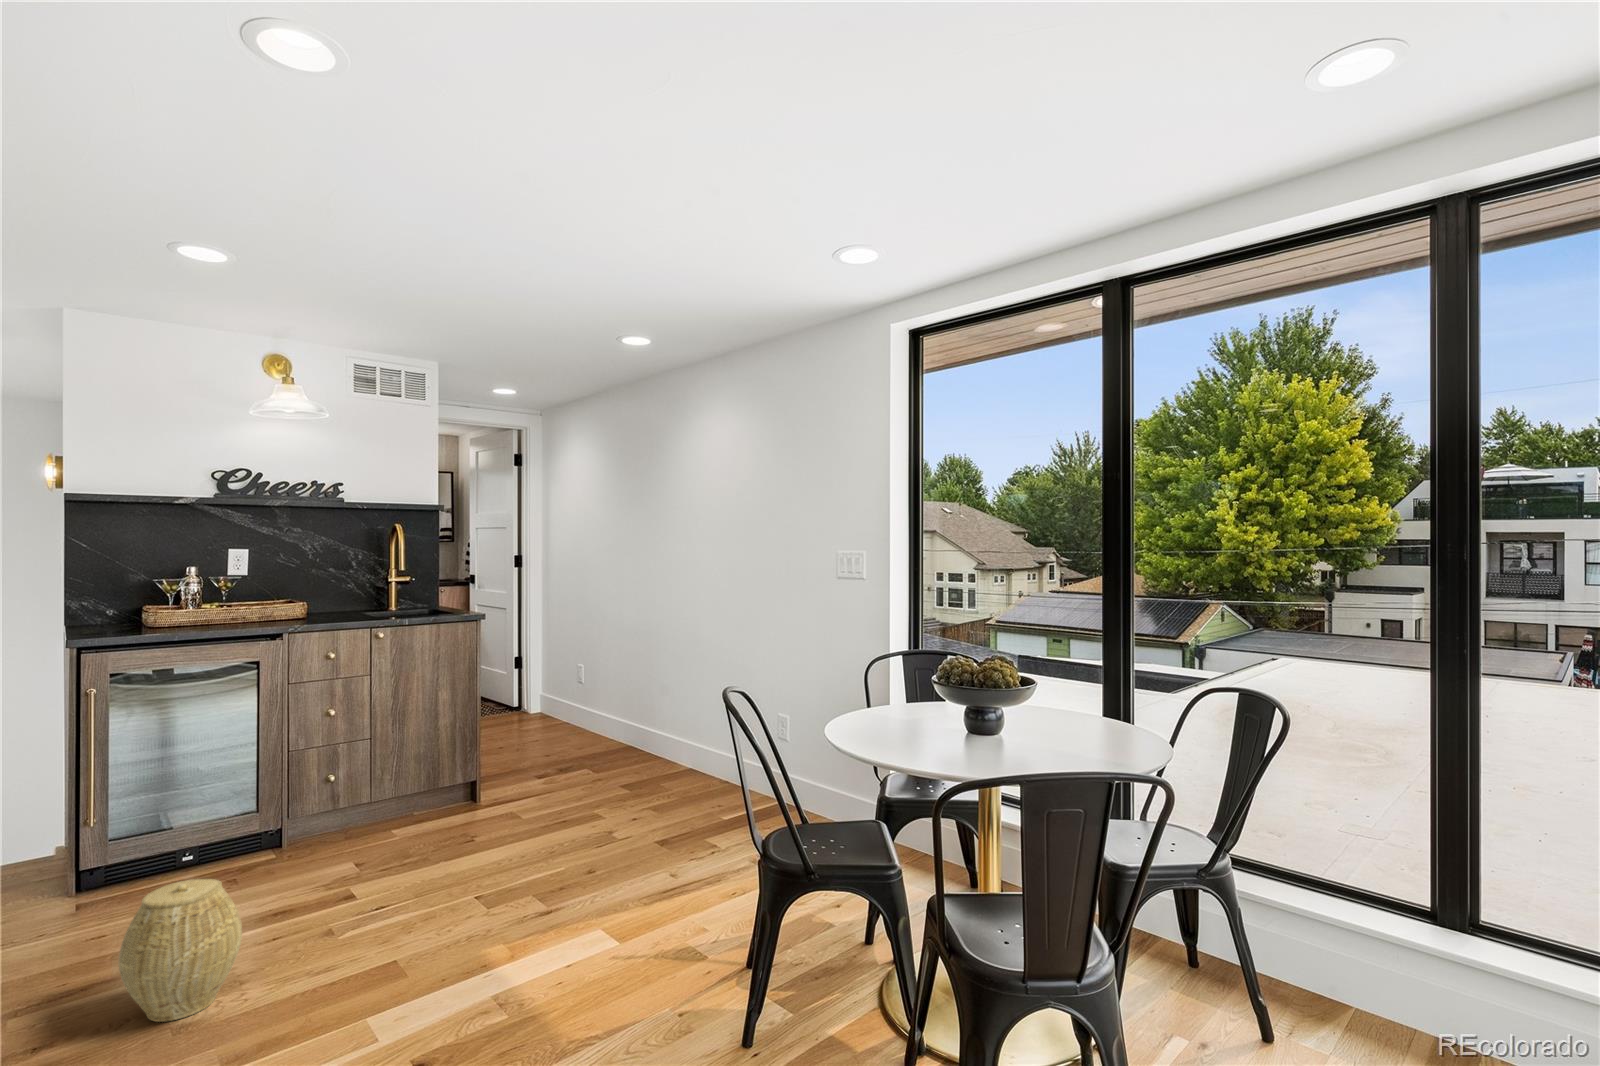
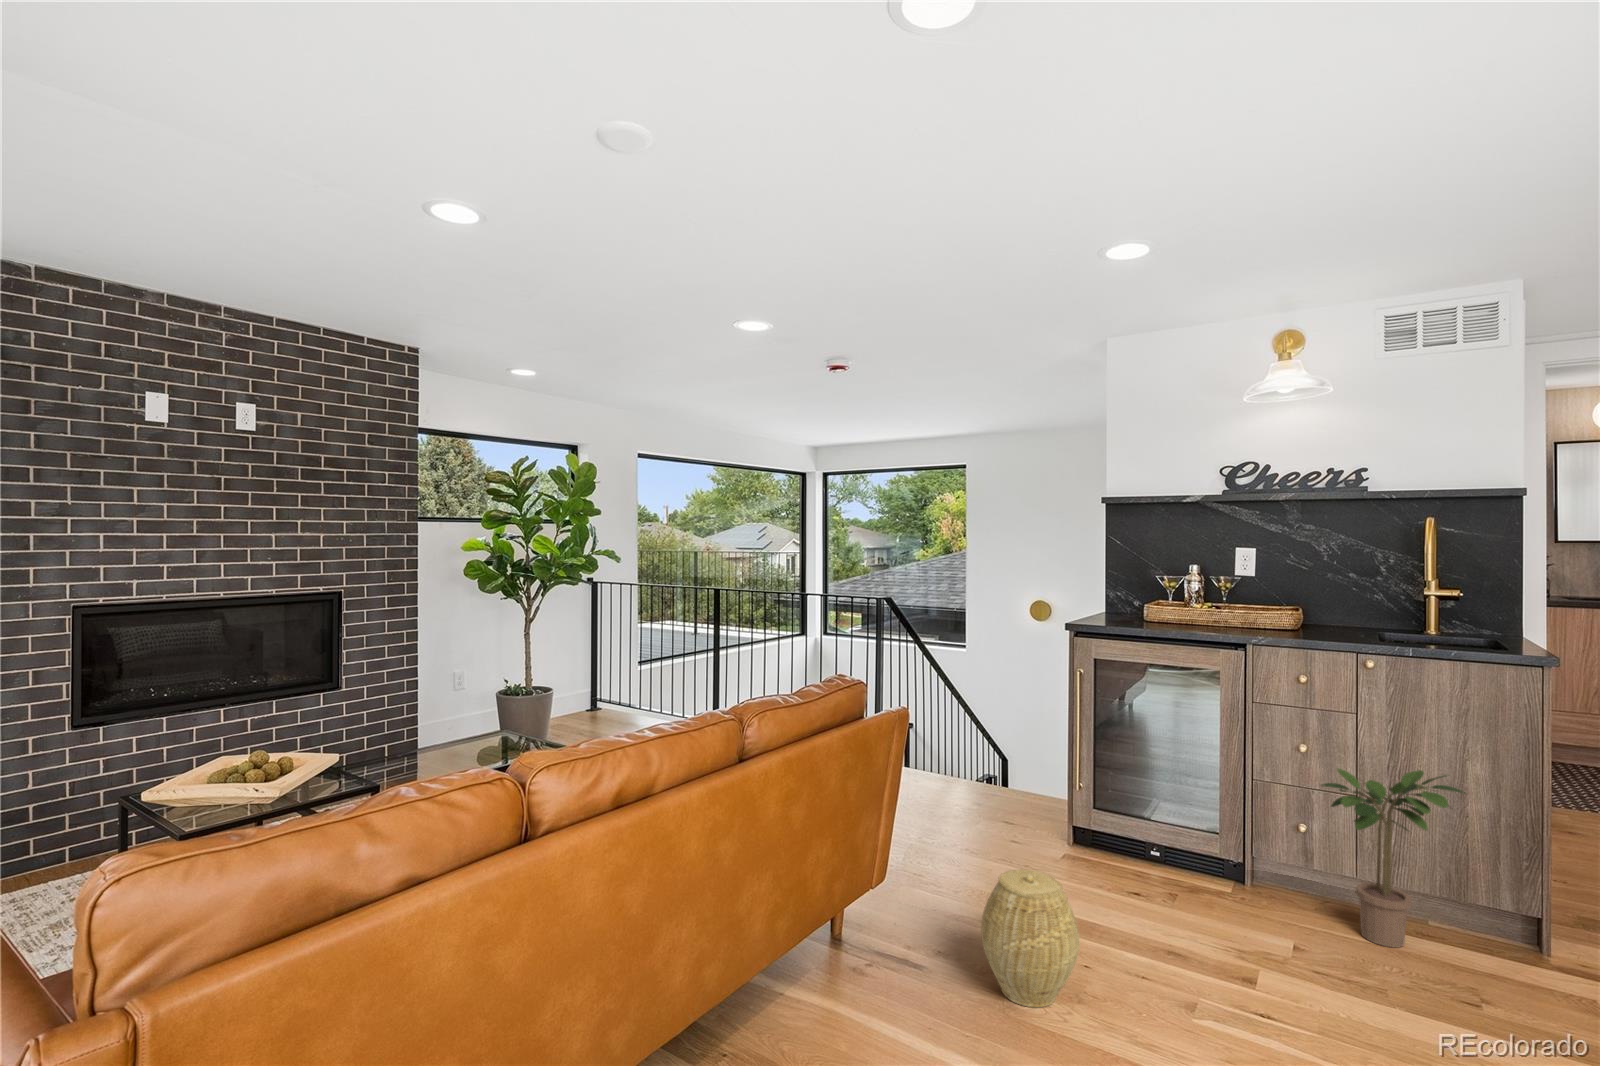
potted plant: none [359,700,450,839] -> present [1322,768,1464,948]

